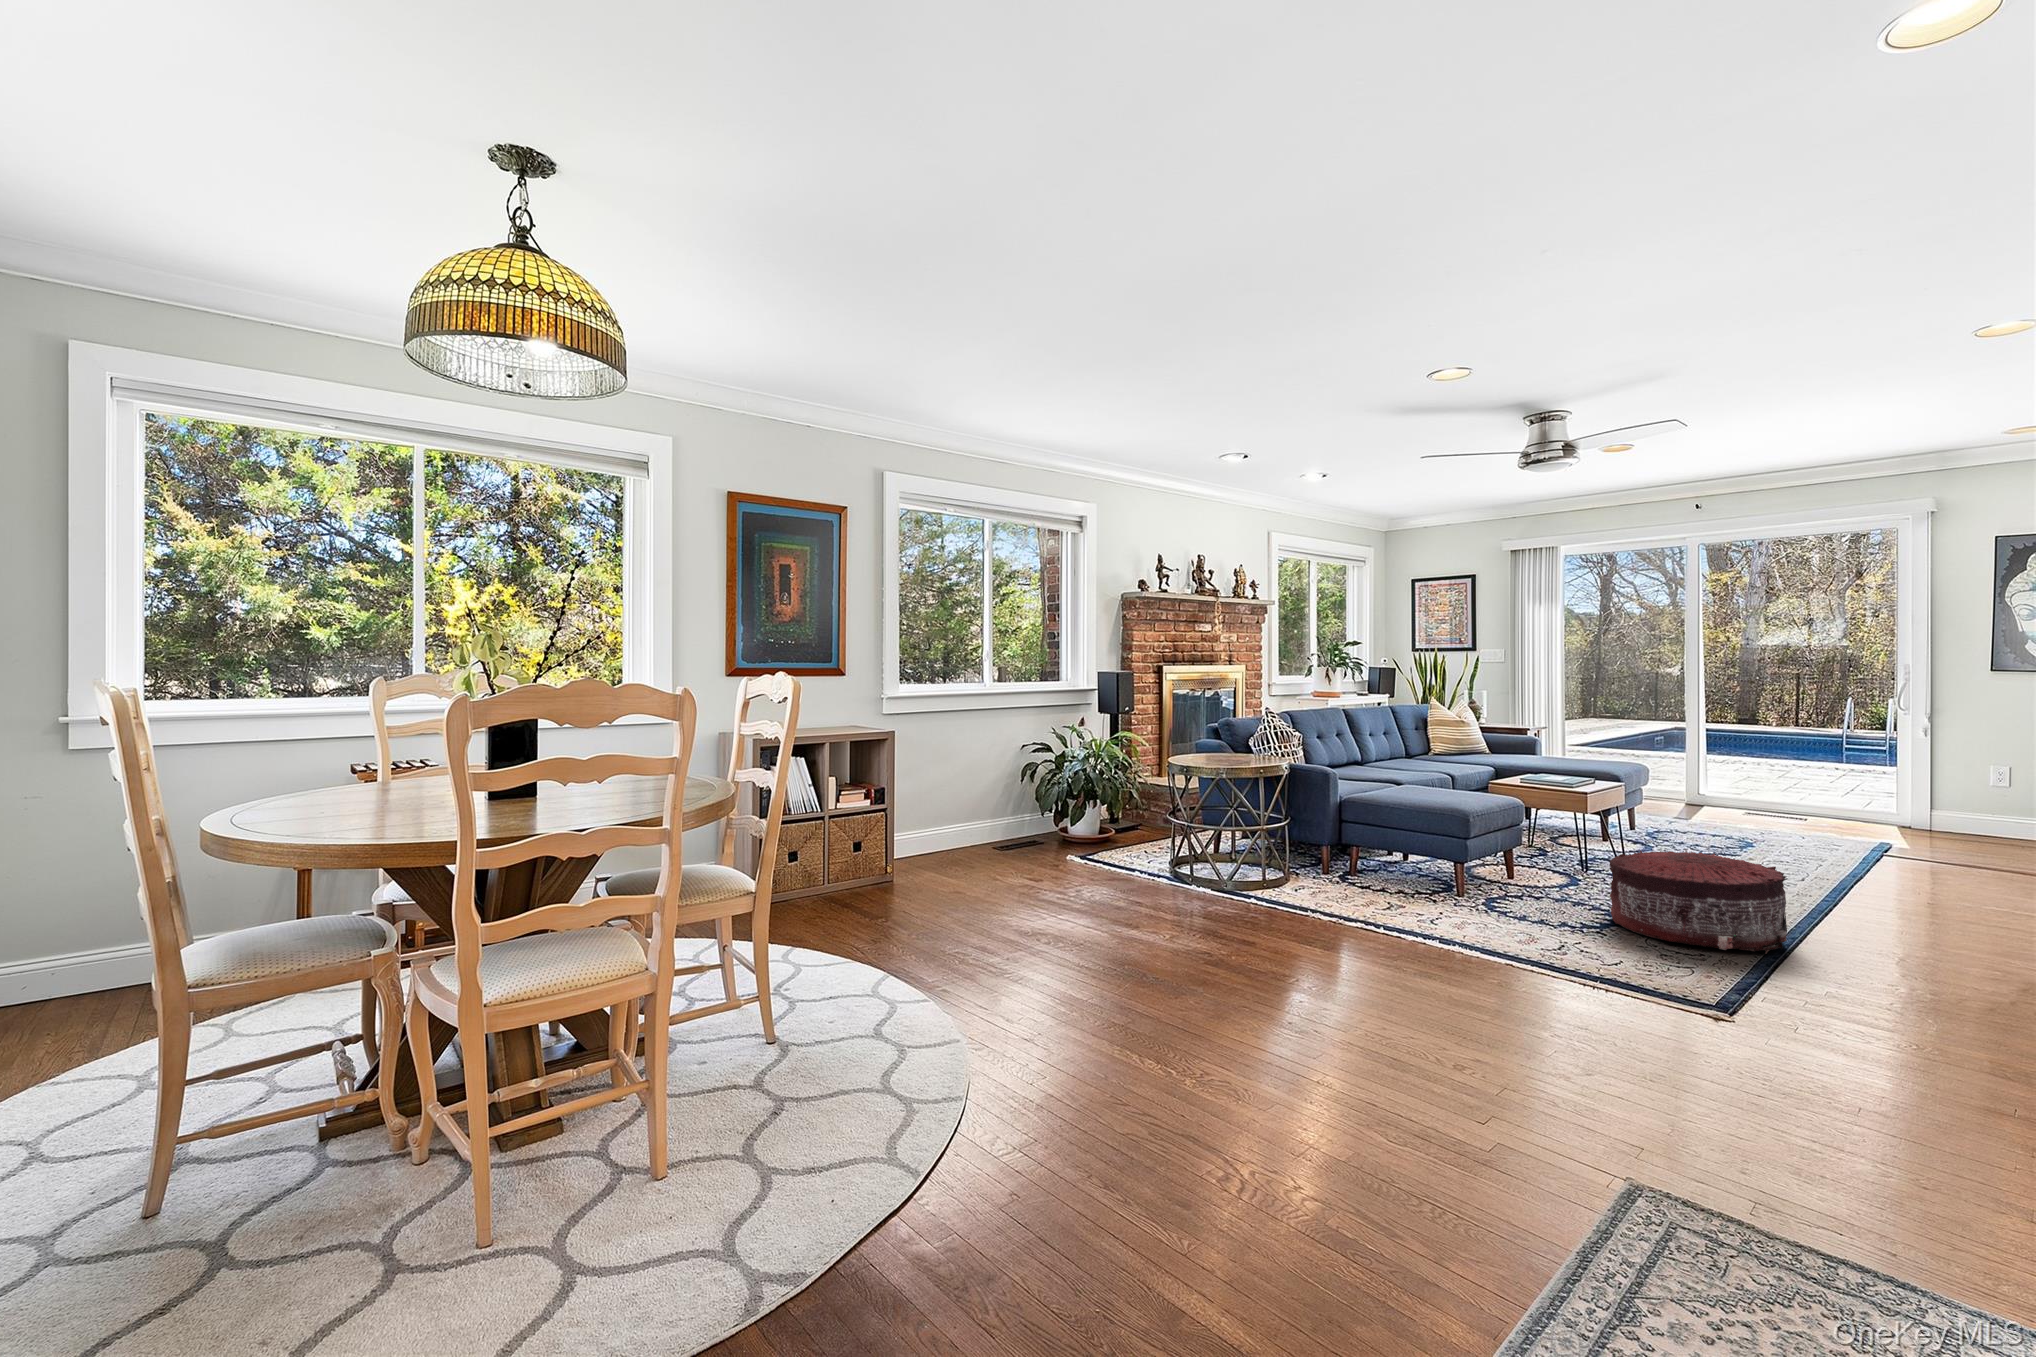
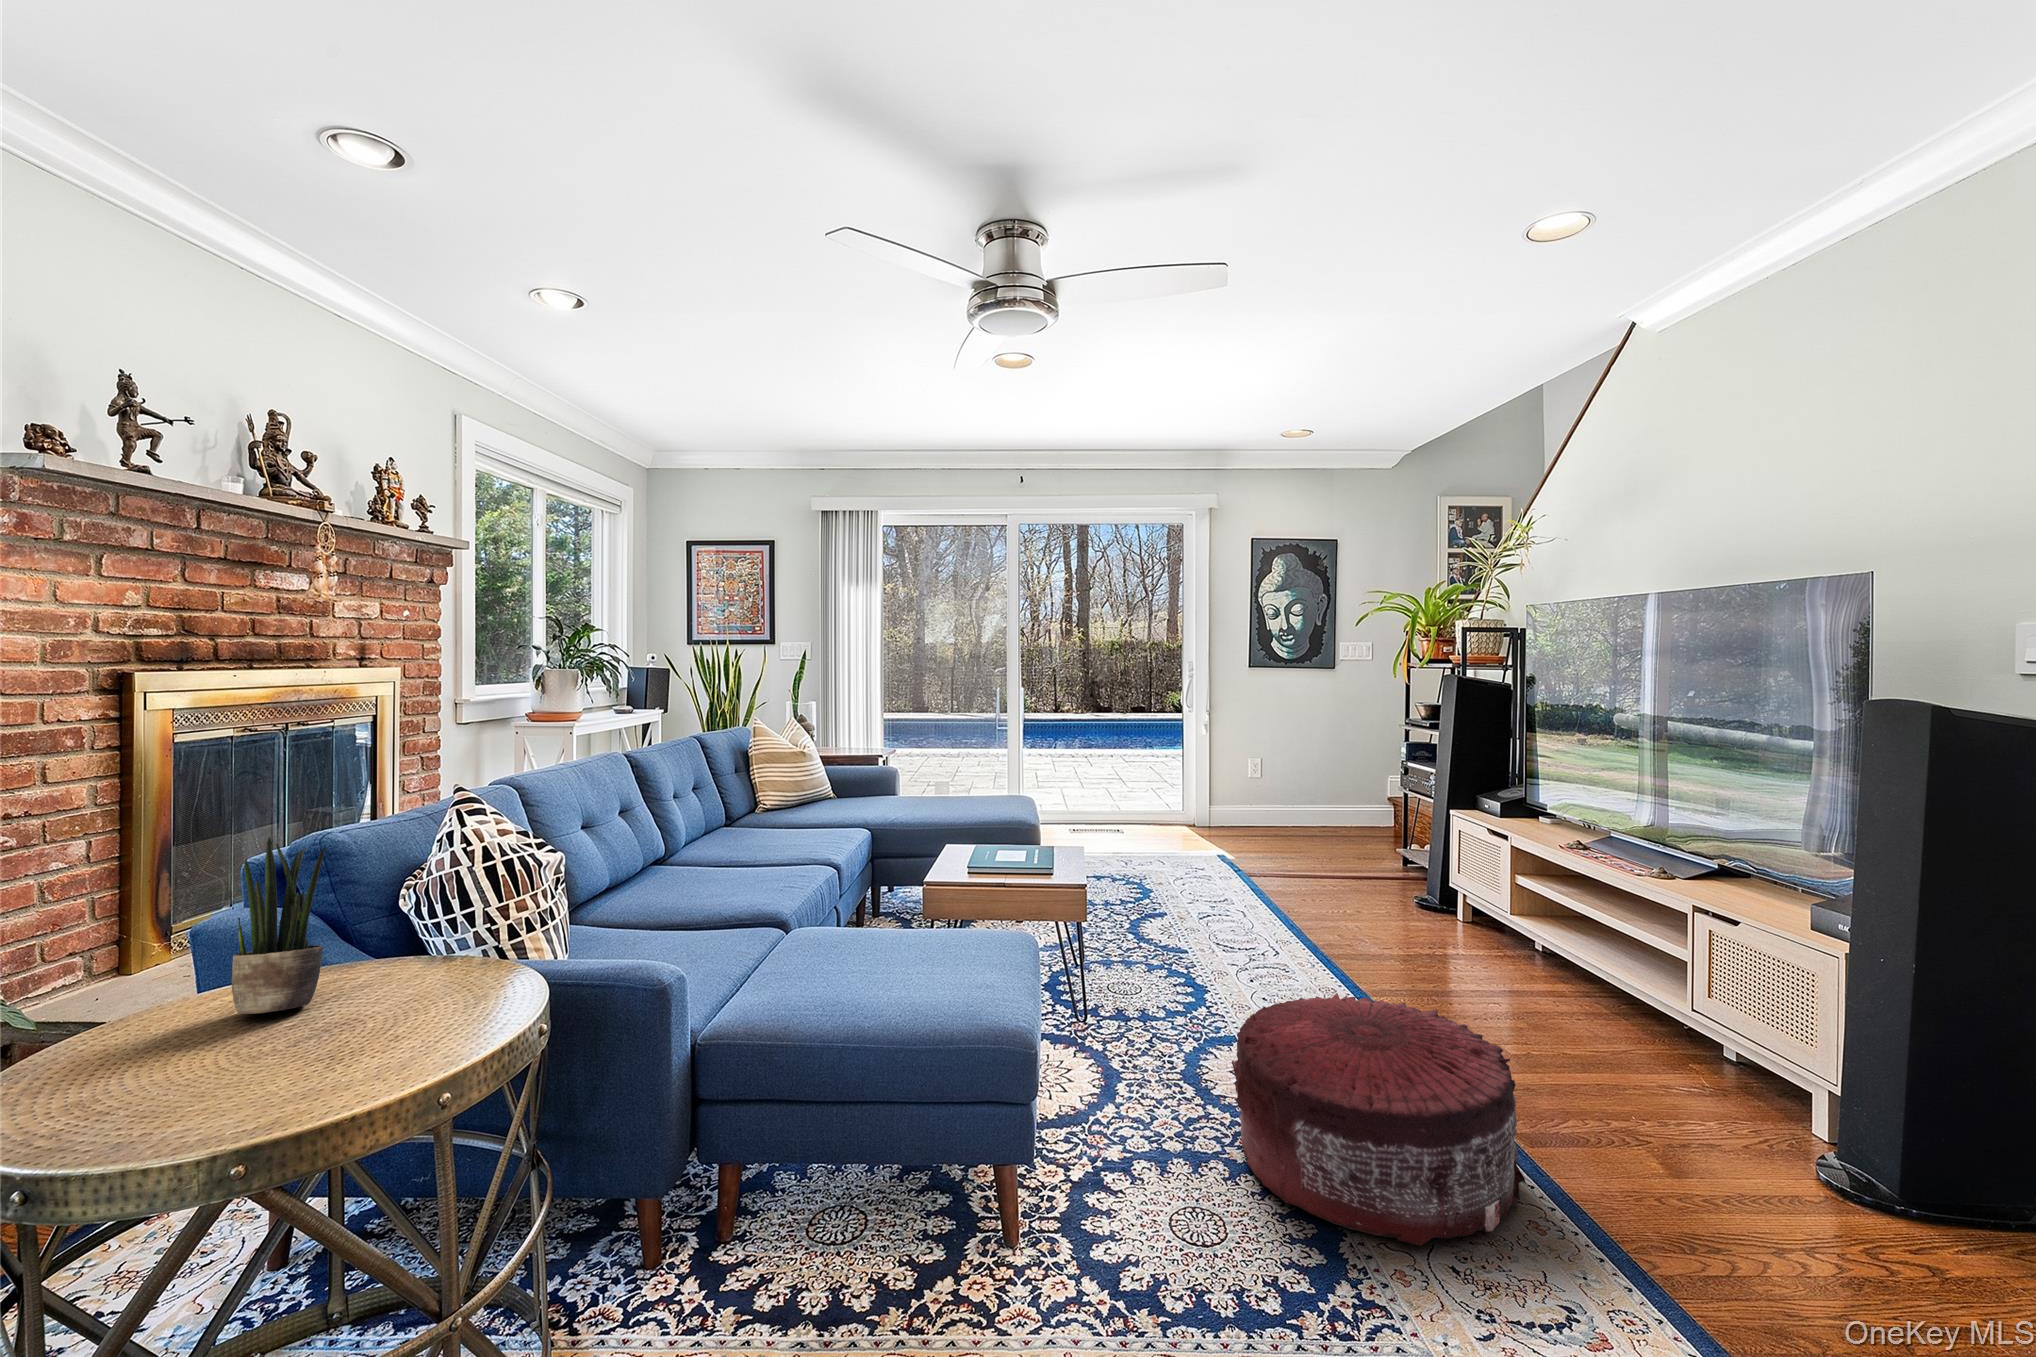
potted plant: none [1211,708,1231,756] -> present [232,838,326,1014]

